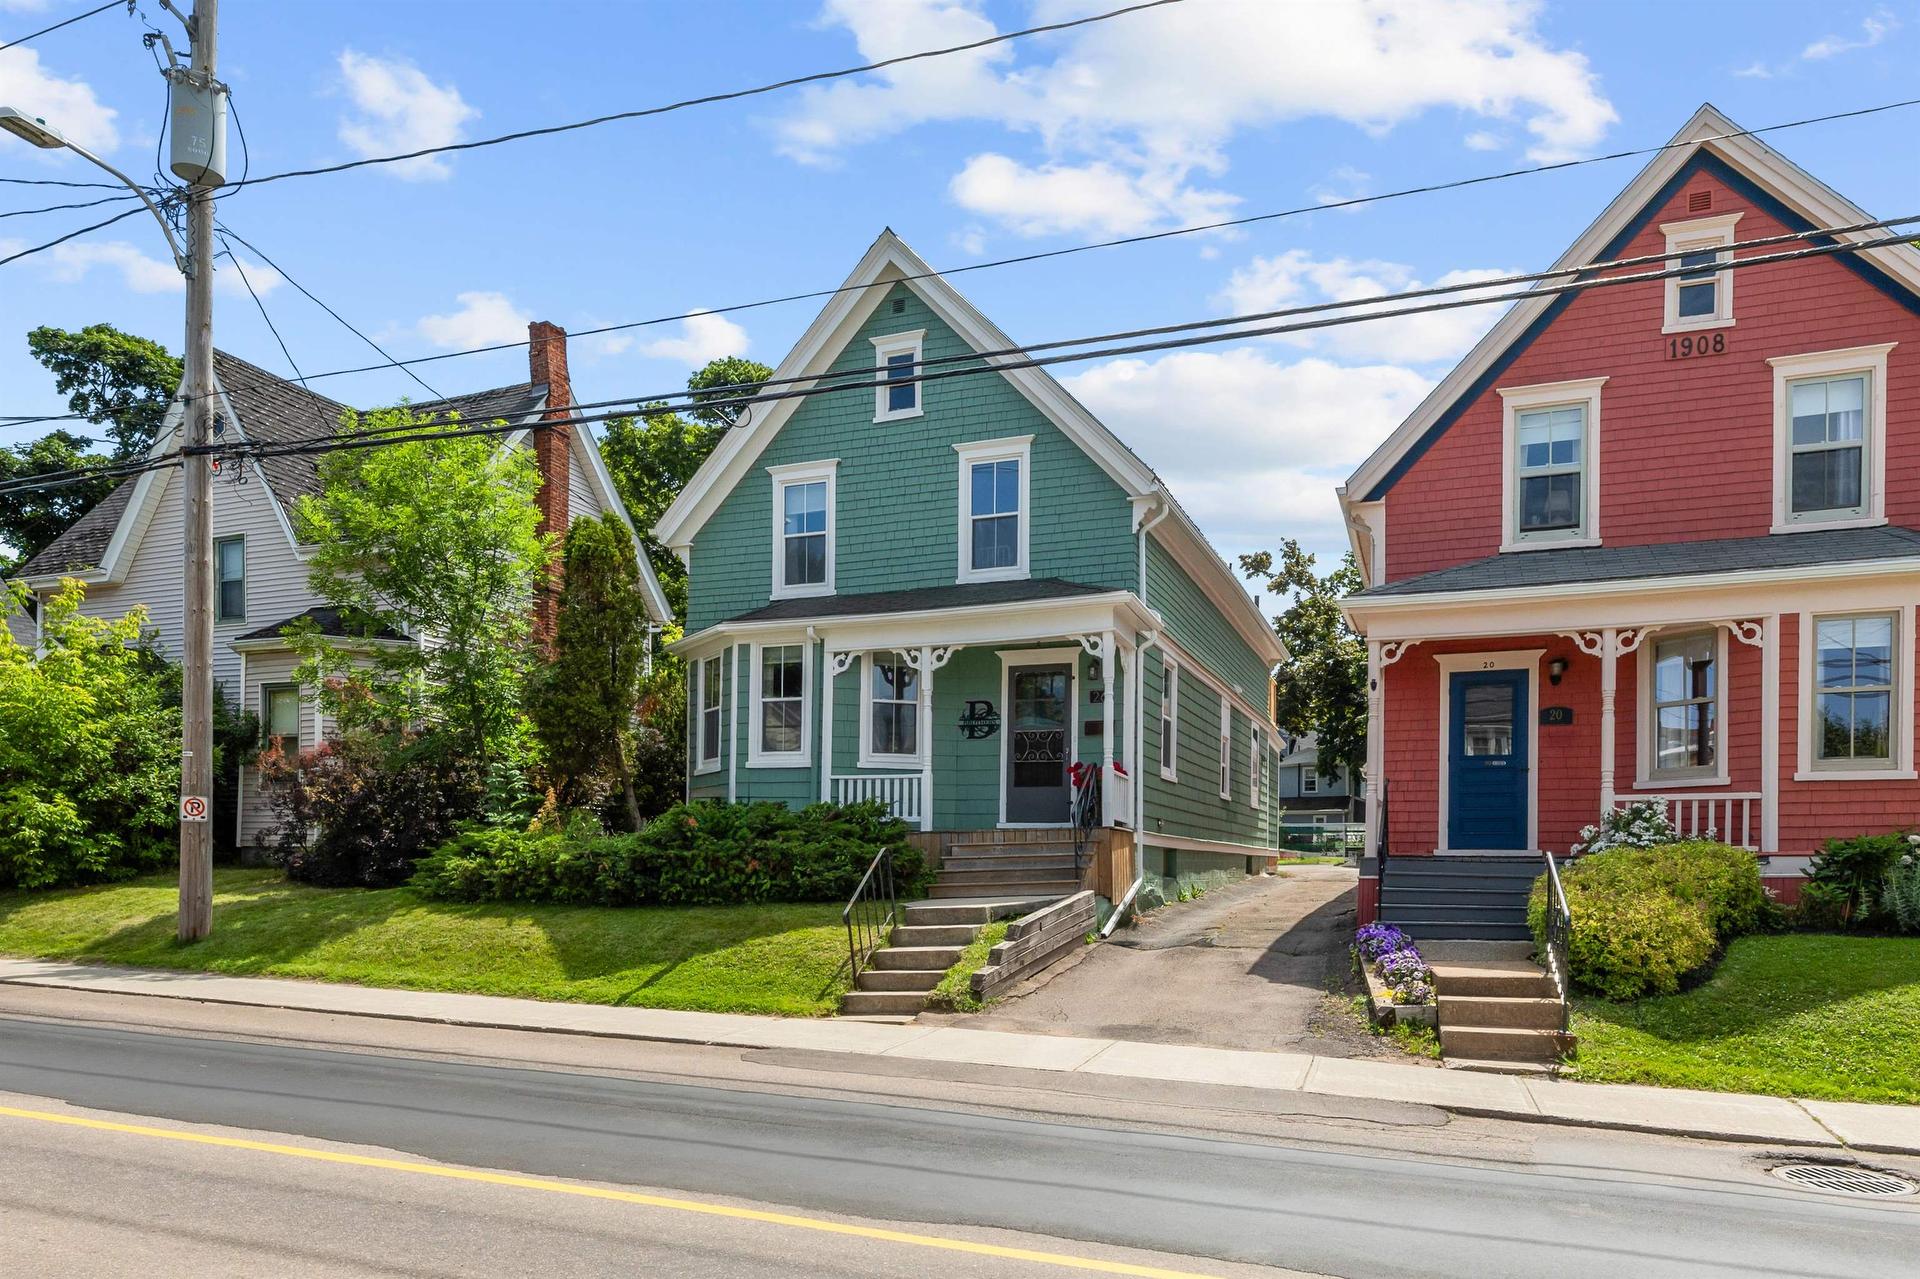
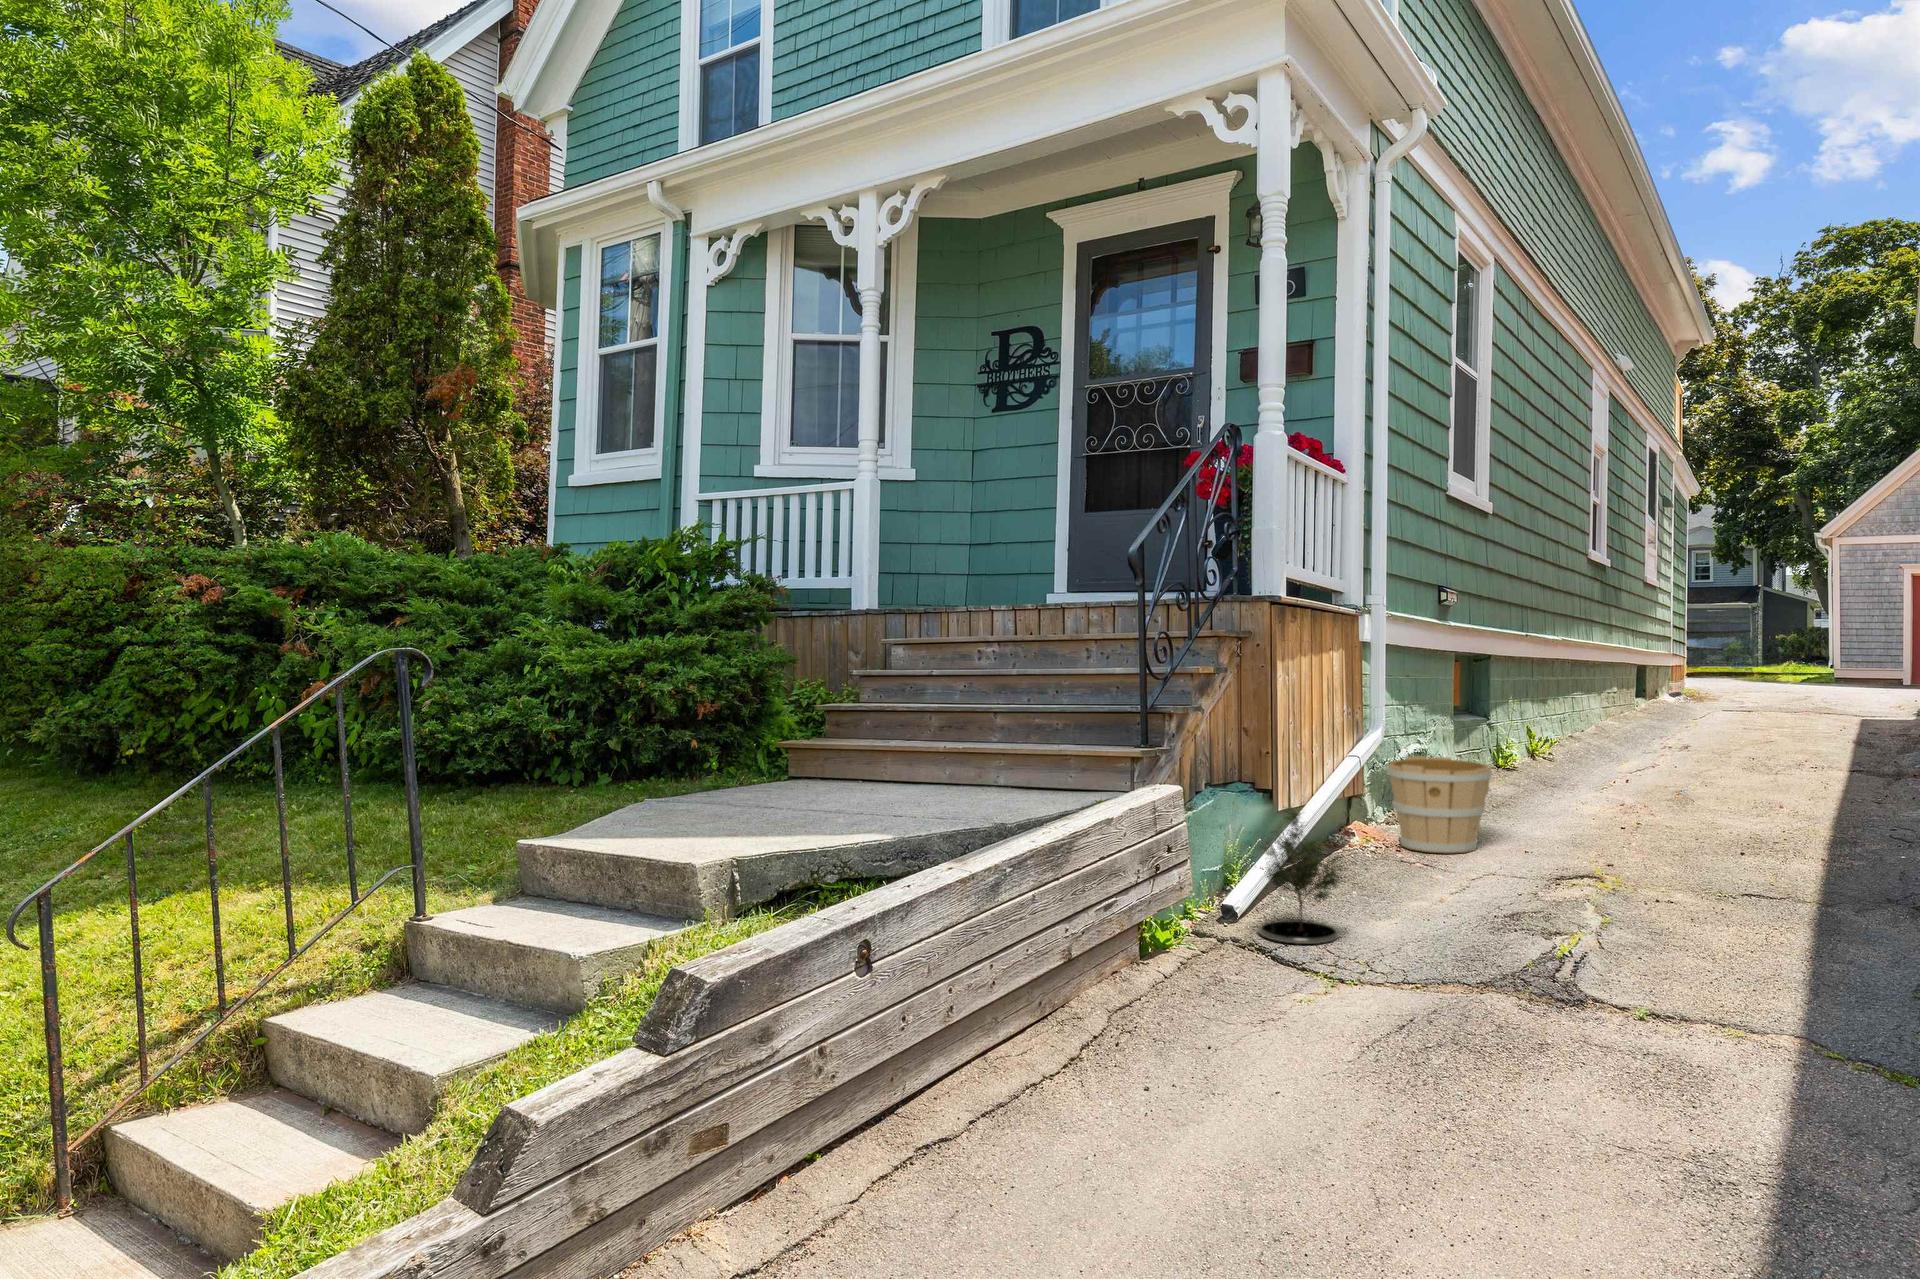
wooden bucket: none [1143,890,1182,927] -> present [1386,756,1493,853]

